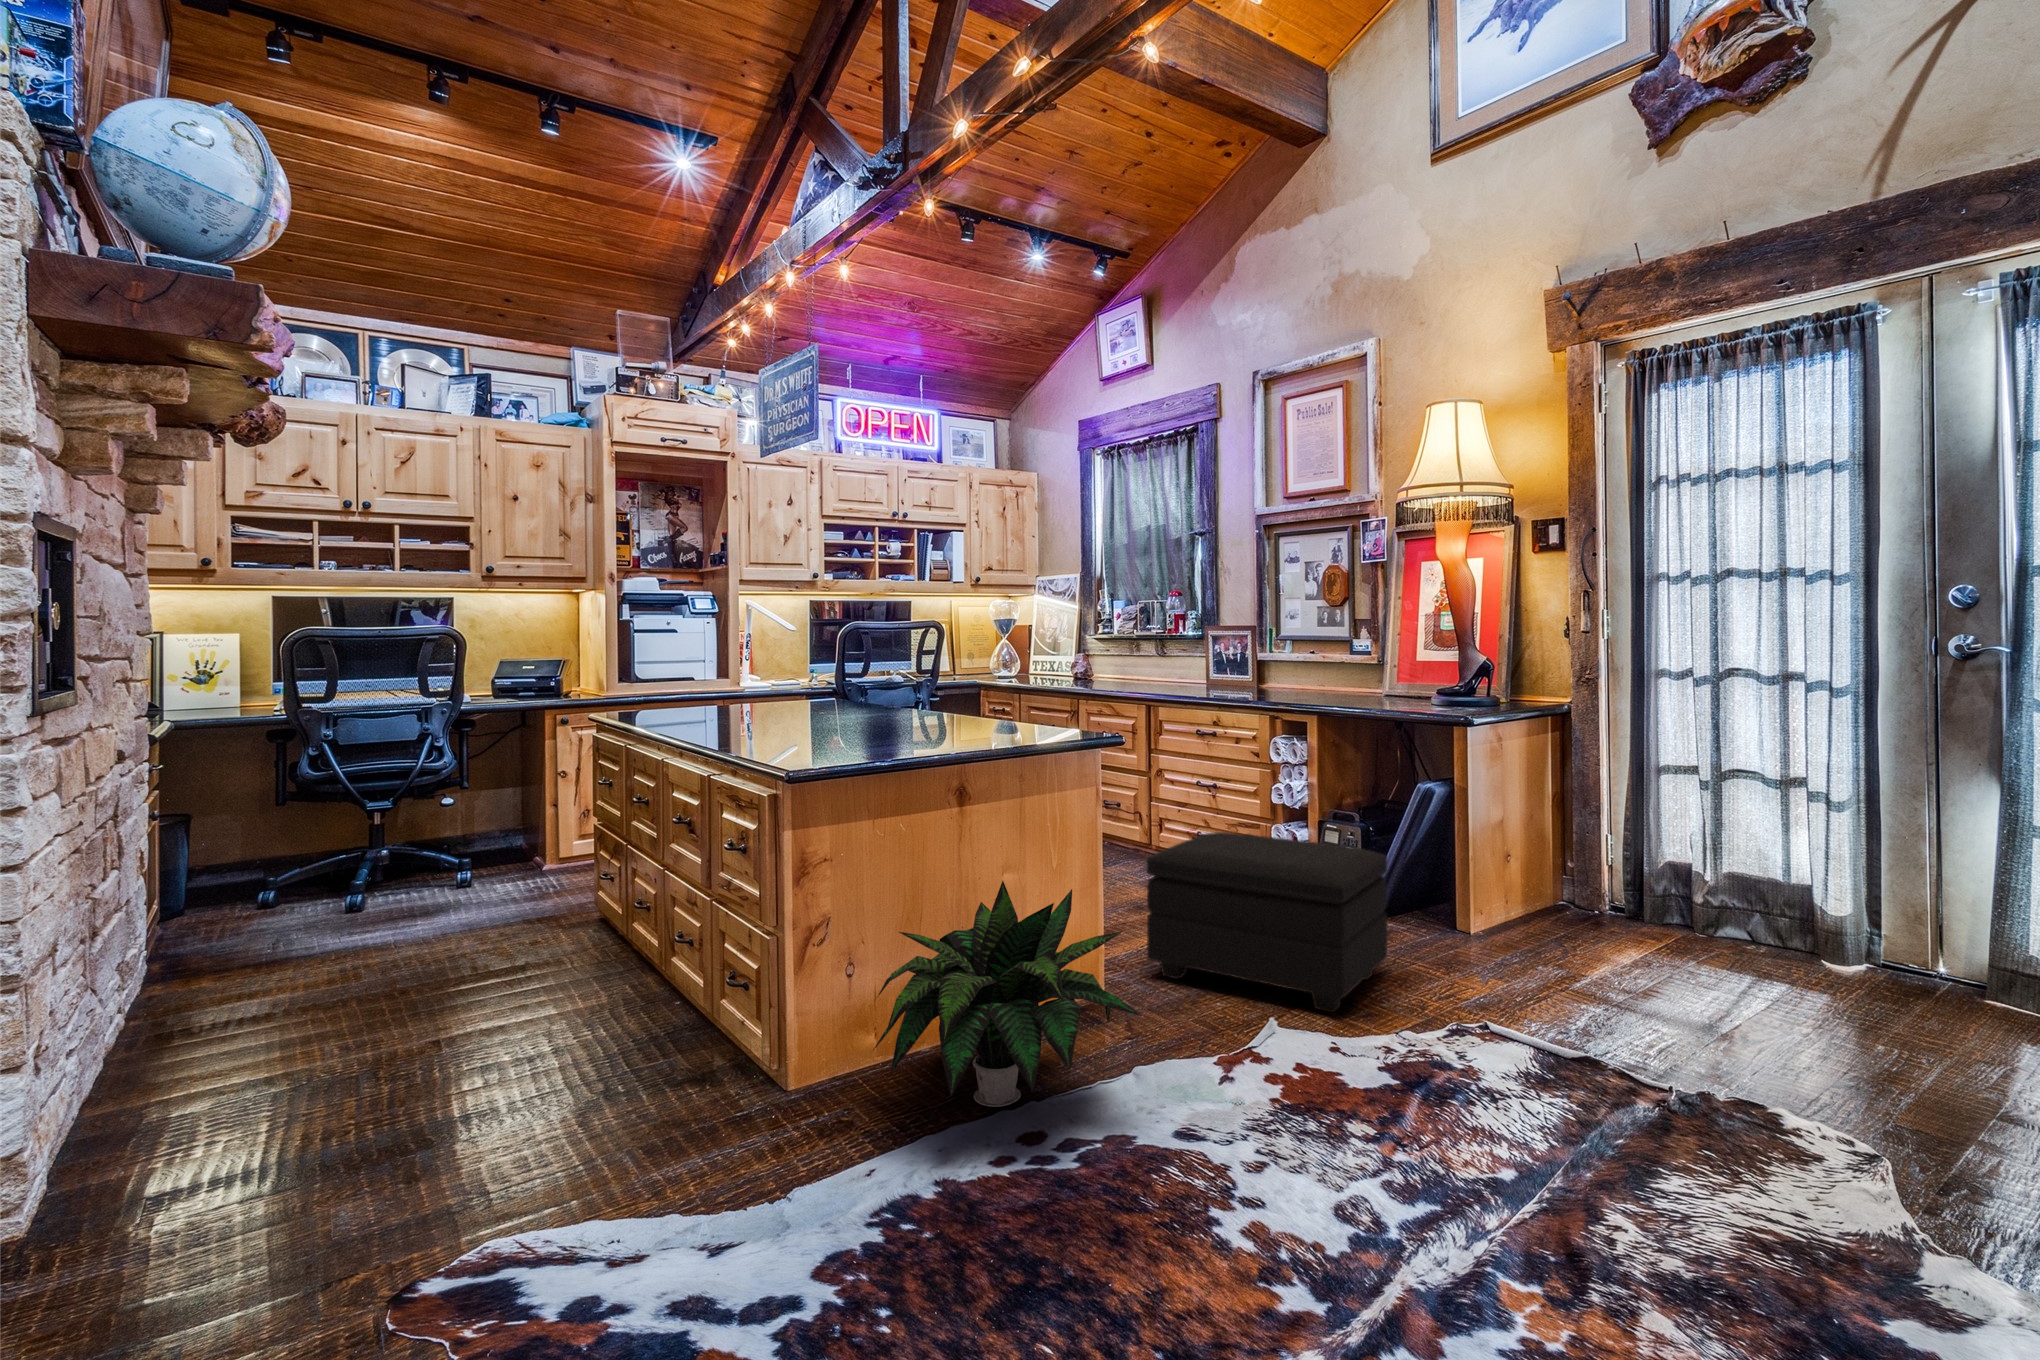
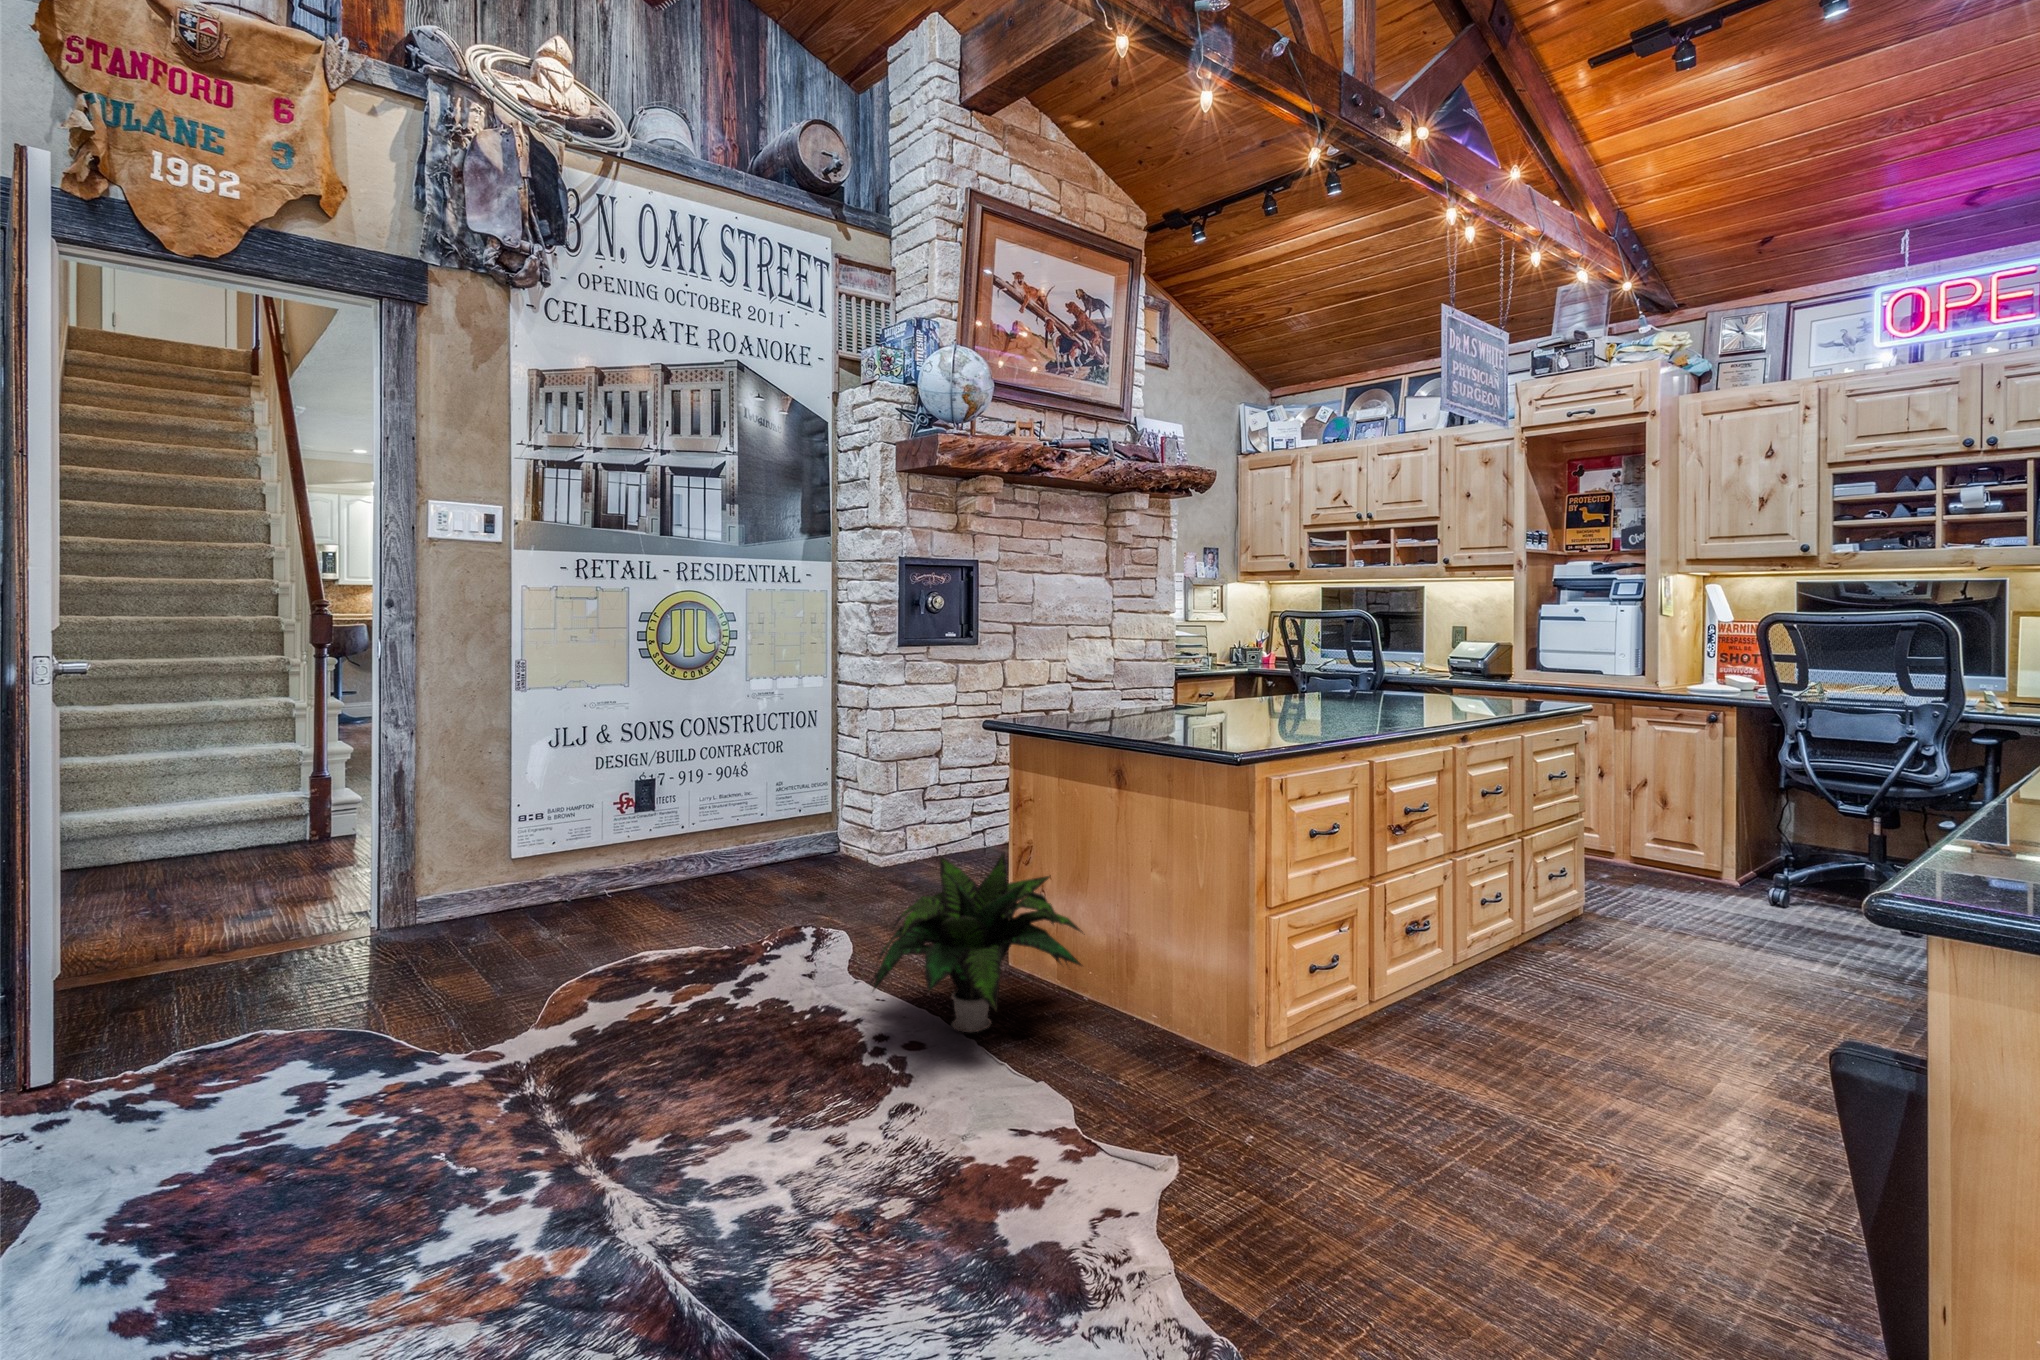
footstool: present [1147,832,1387,1012] -> none [1200,934,1493,1289]

